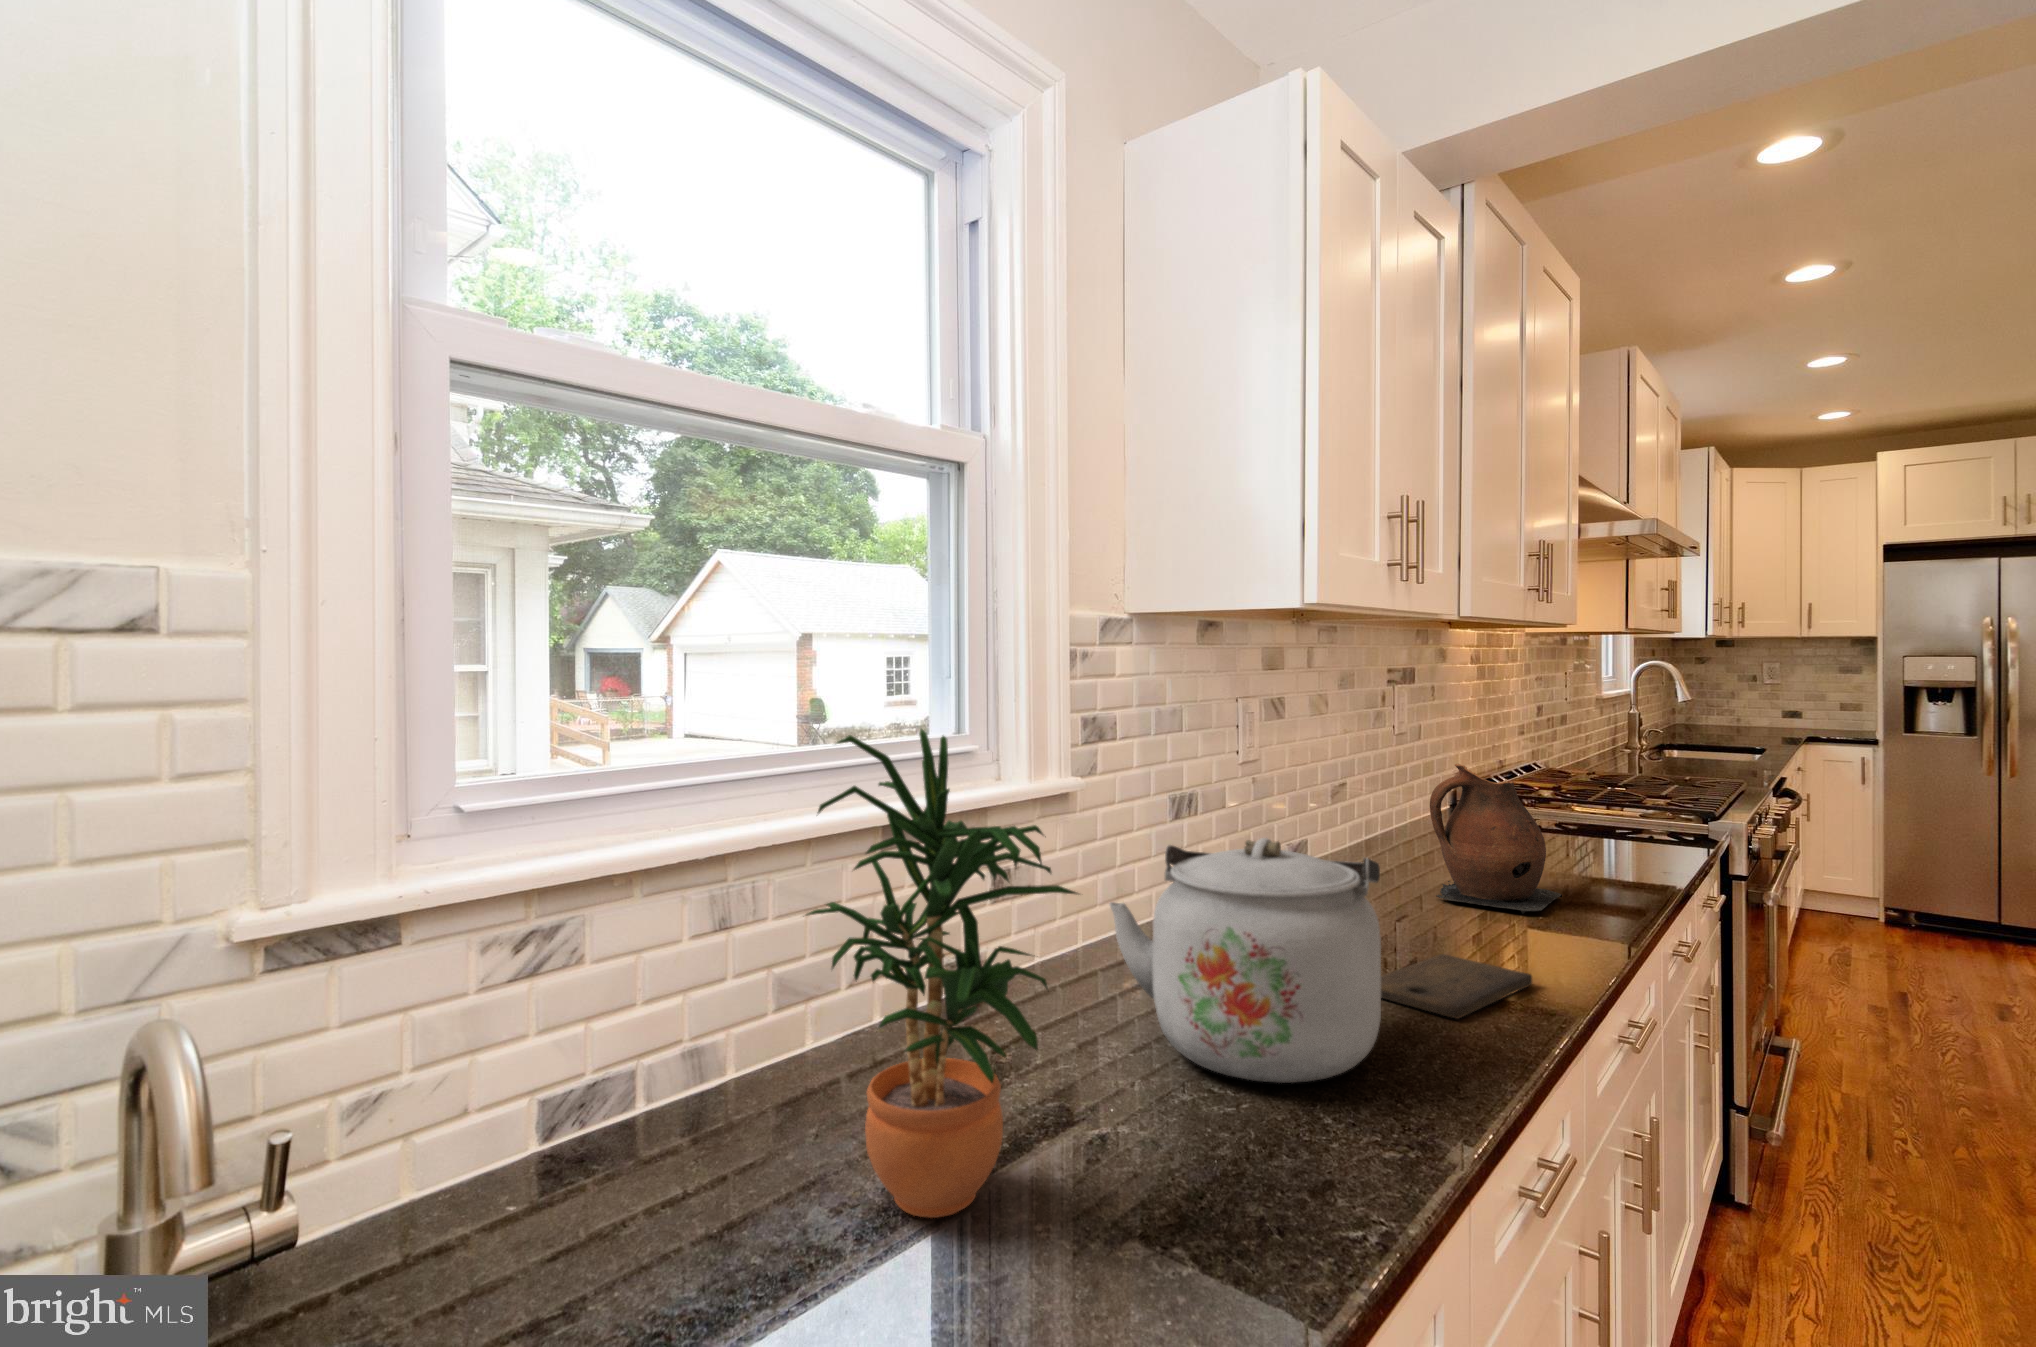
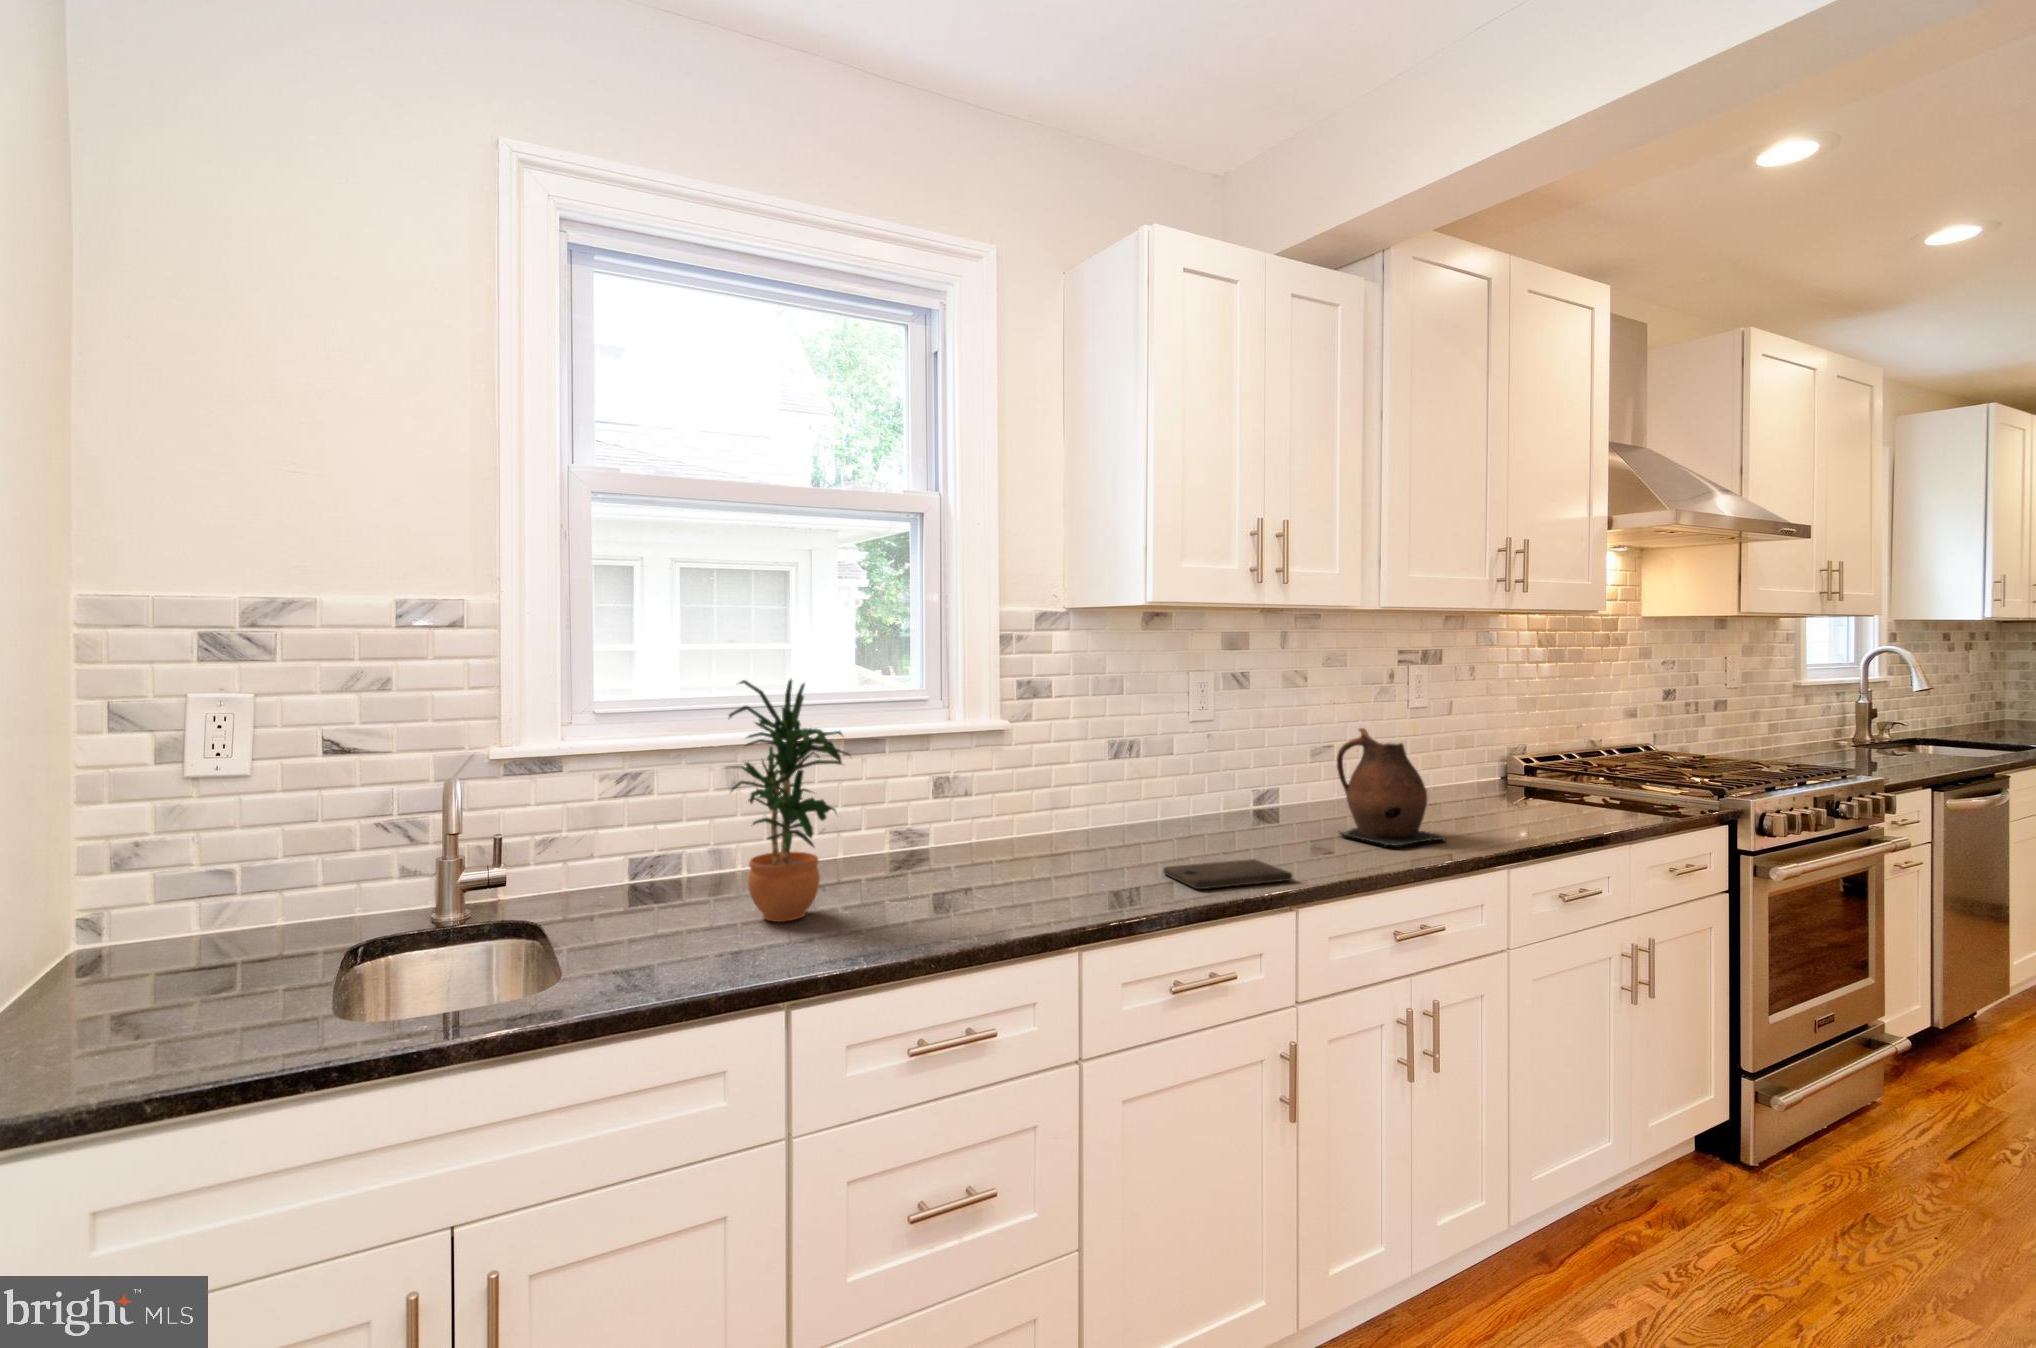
kettle: present [1110,838,1381,1083] -> none [967,756,1136,901]

